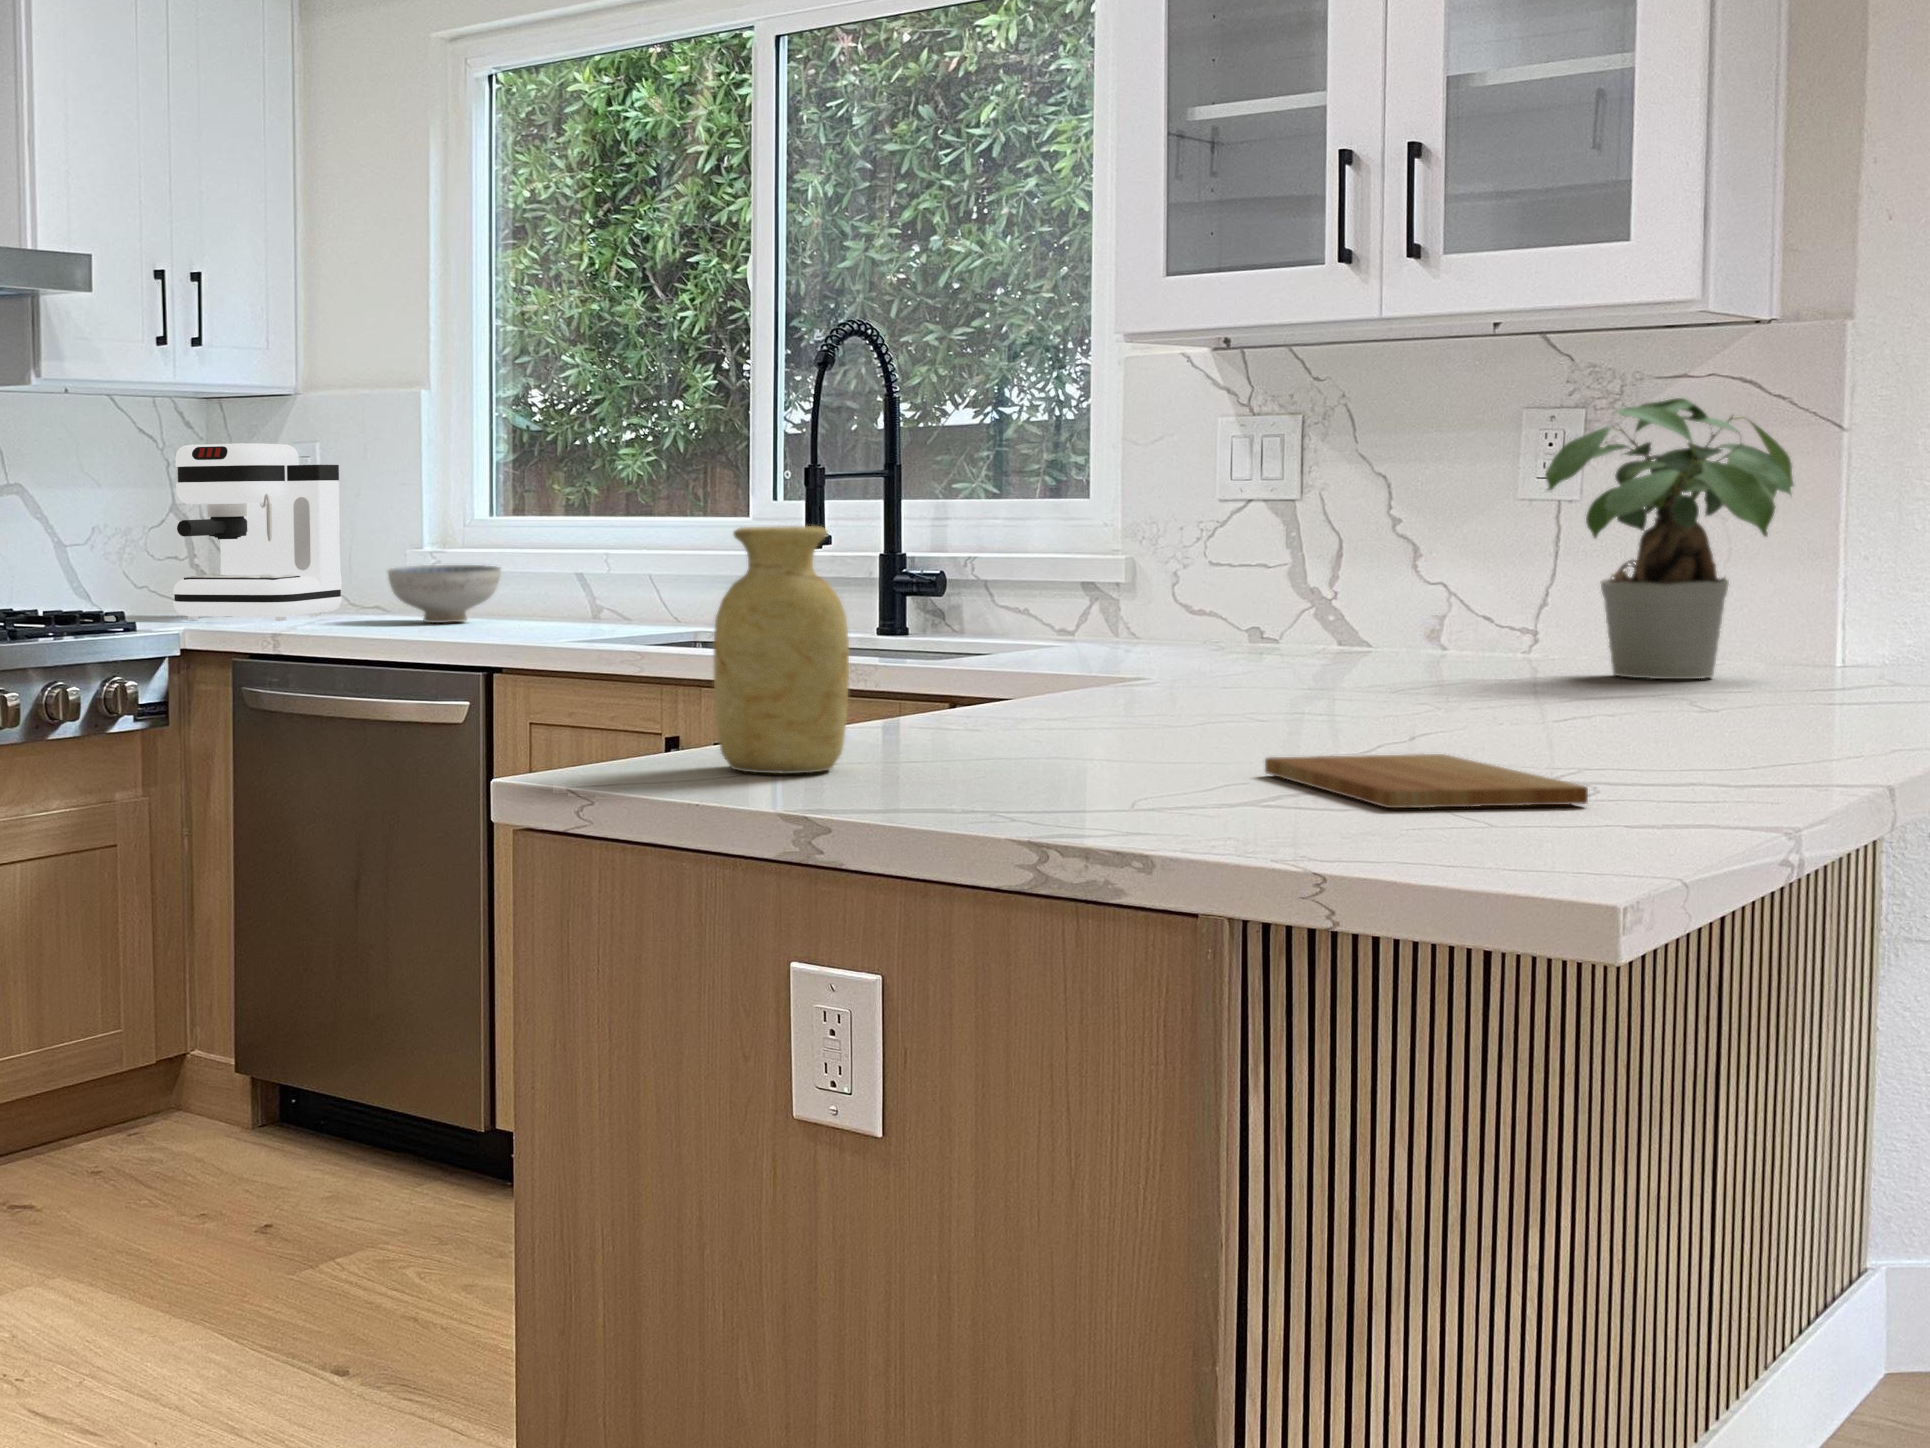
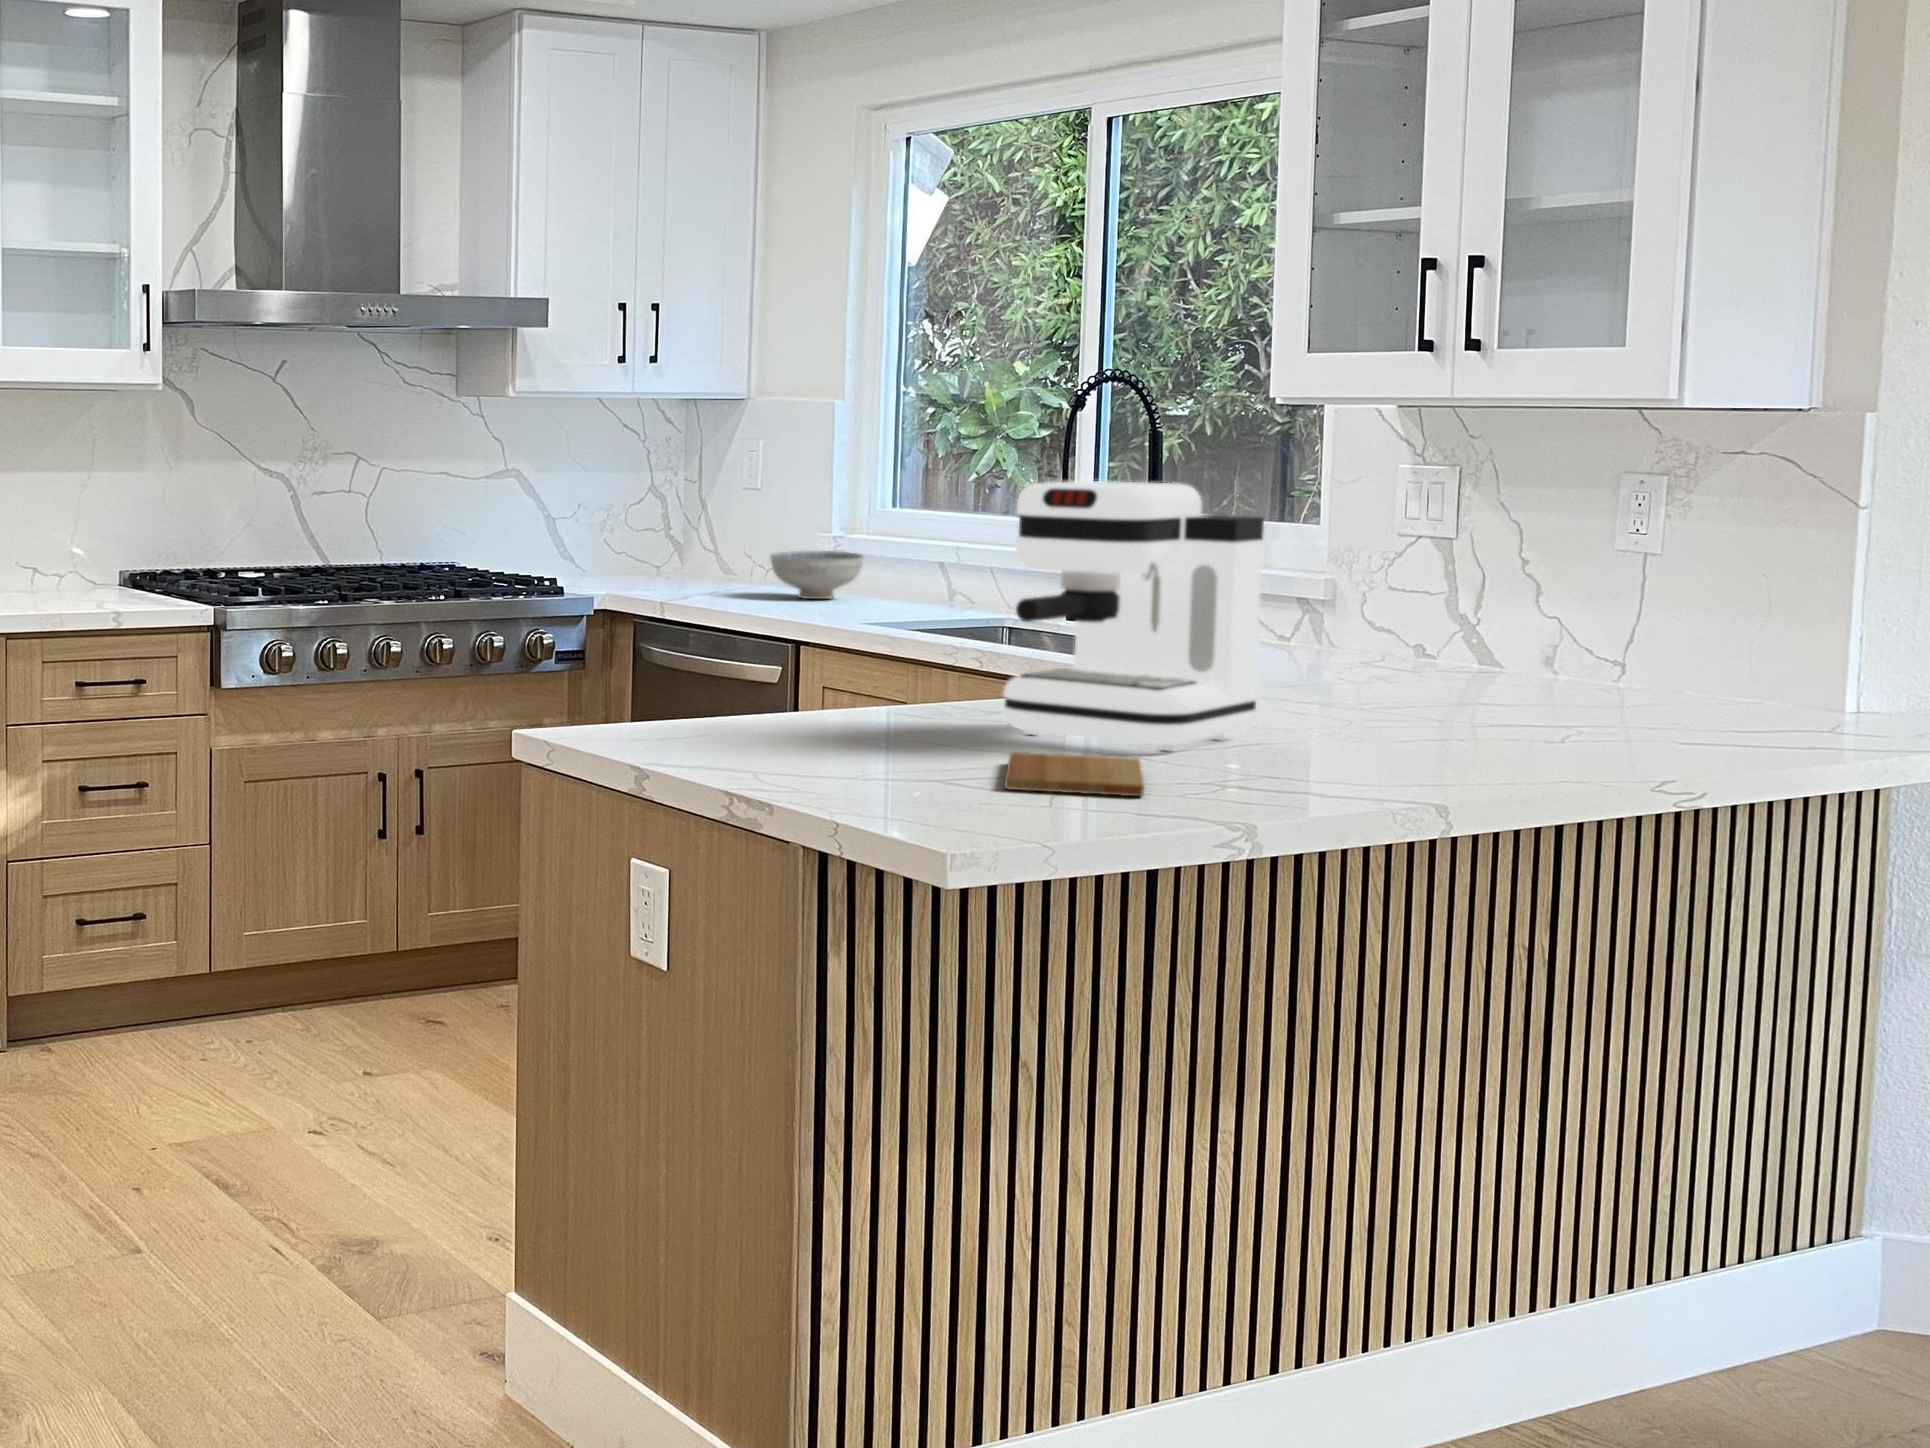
potted plant: present [1545,398,1794,679] -> none [1526,485,1771,715]
coffee maker: present [173,443,342,621] -> present [1003,481,1264,750]
vase: present [713,526,849,774] -> none [672,579,759,741]

